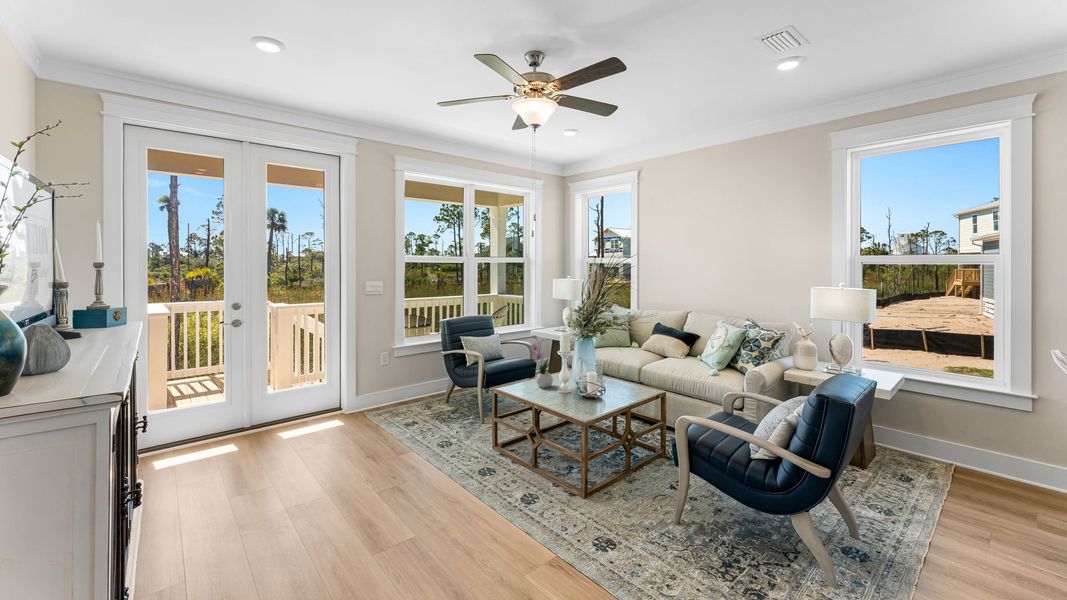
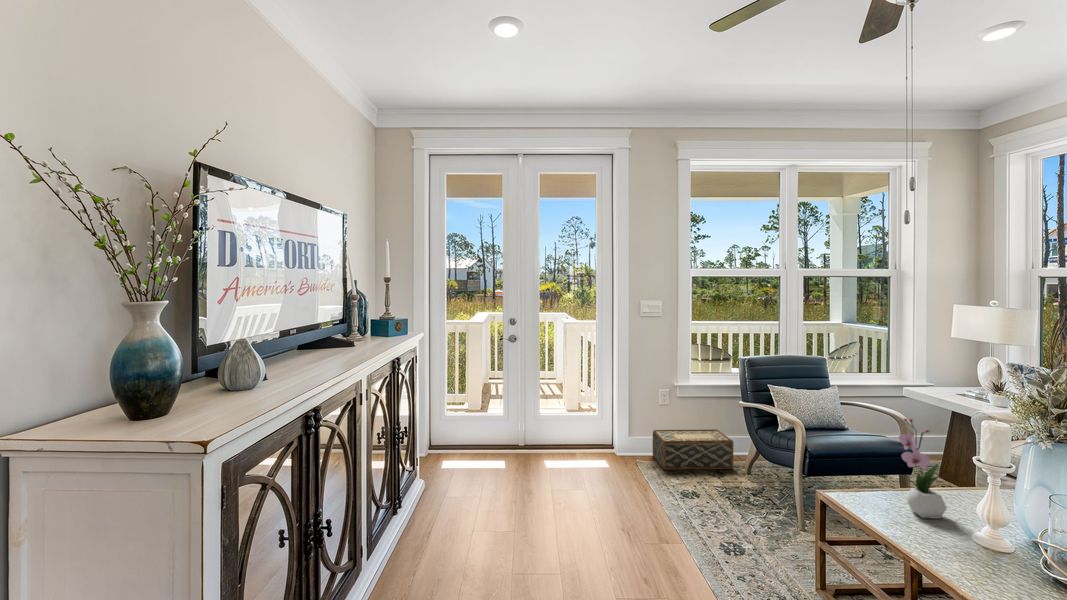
woven basket: none [377,377,438,413] -> present [653,429,734,470]

